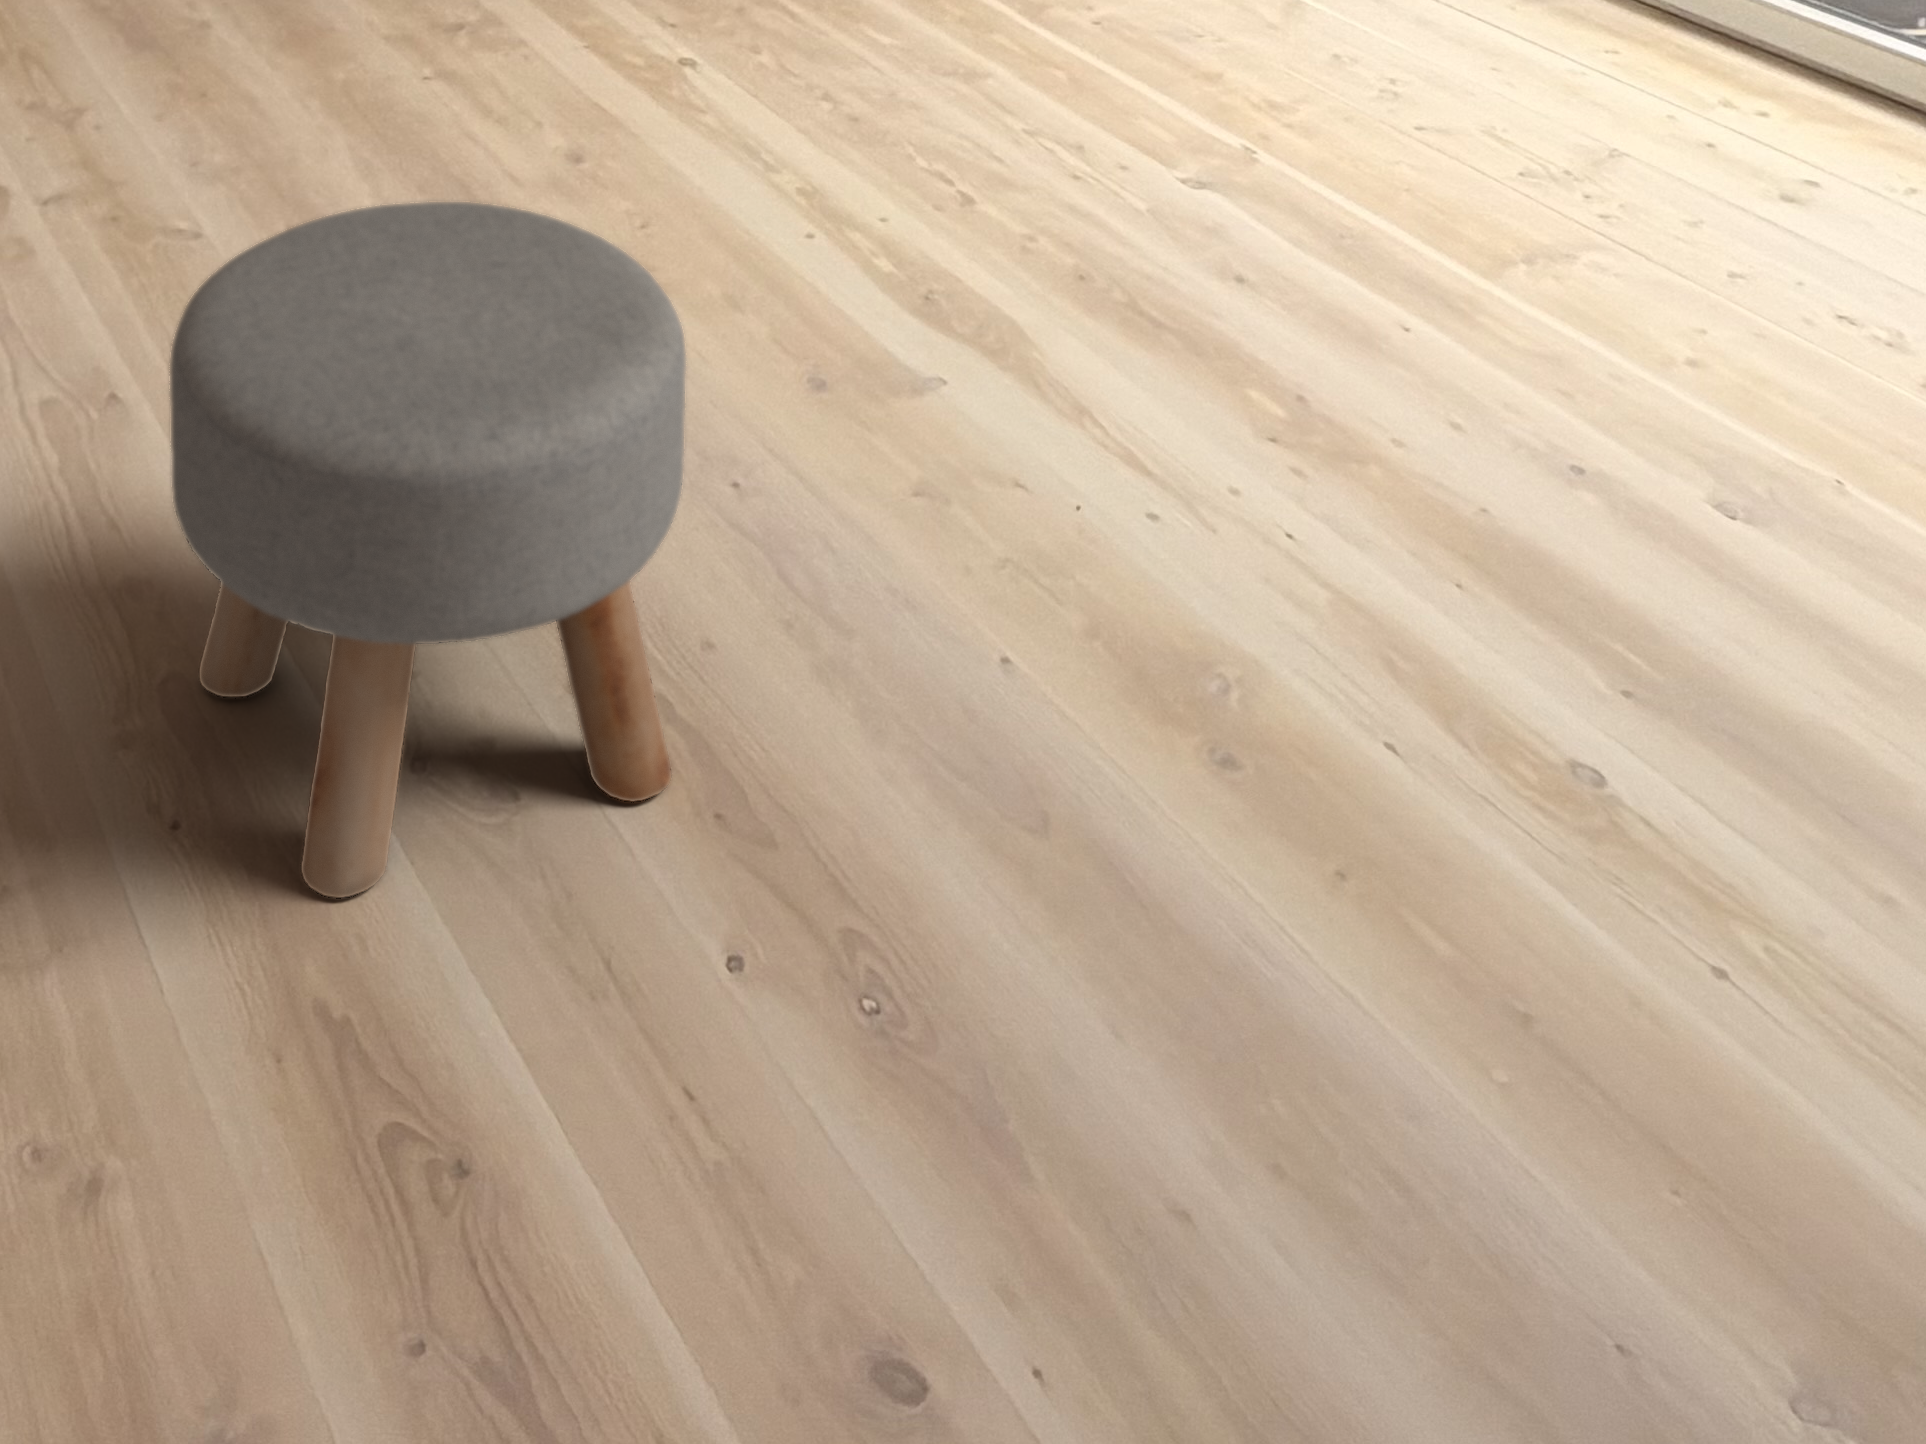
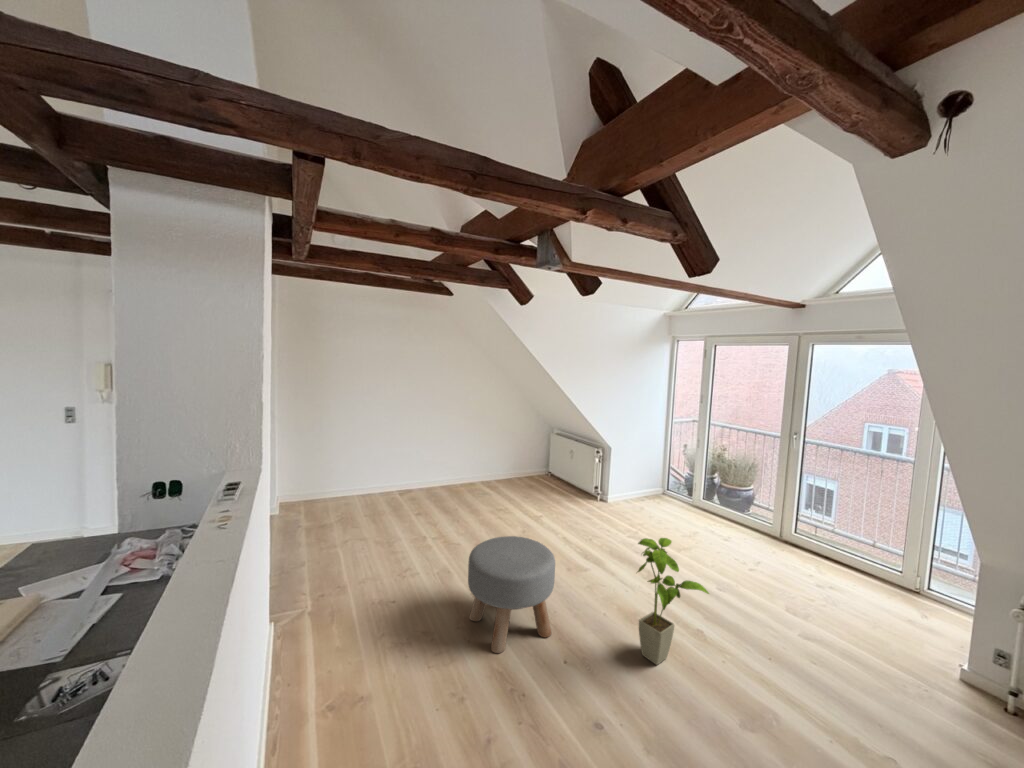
house plant: none [1162,225,1616,987] -> present [638,538,709,665]

